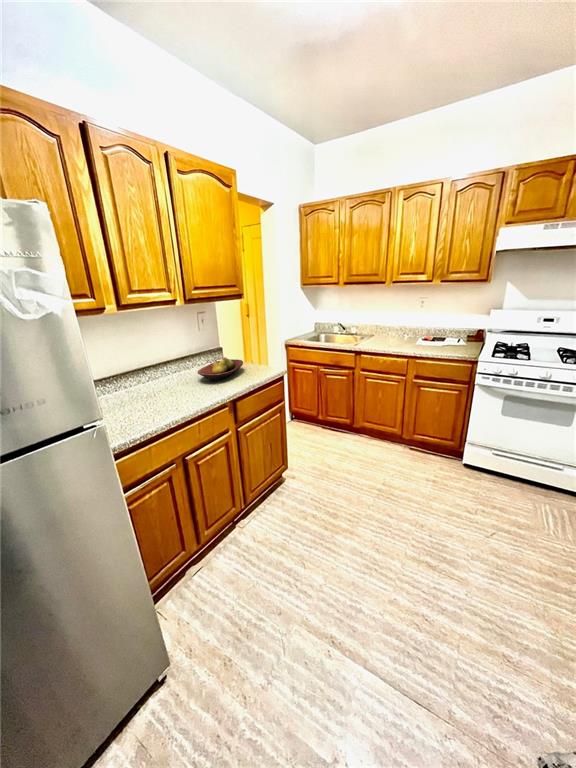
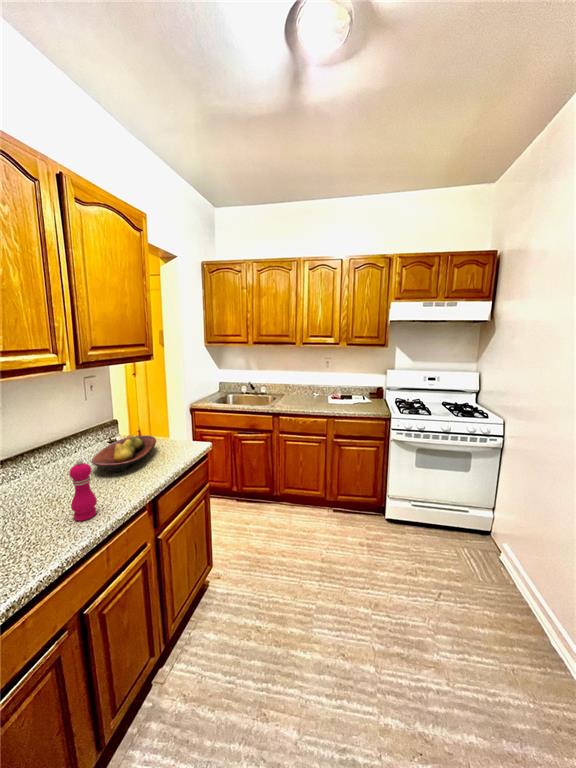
pepper mill: none [178,364,195,404] -> present [69,460,97,521]

